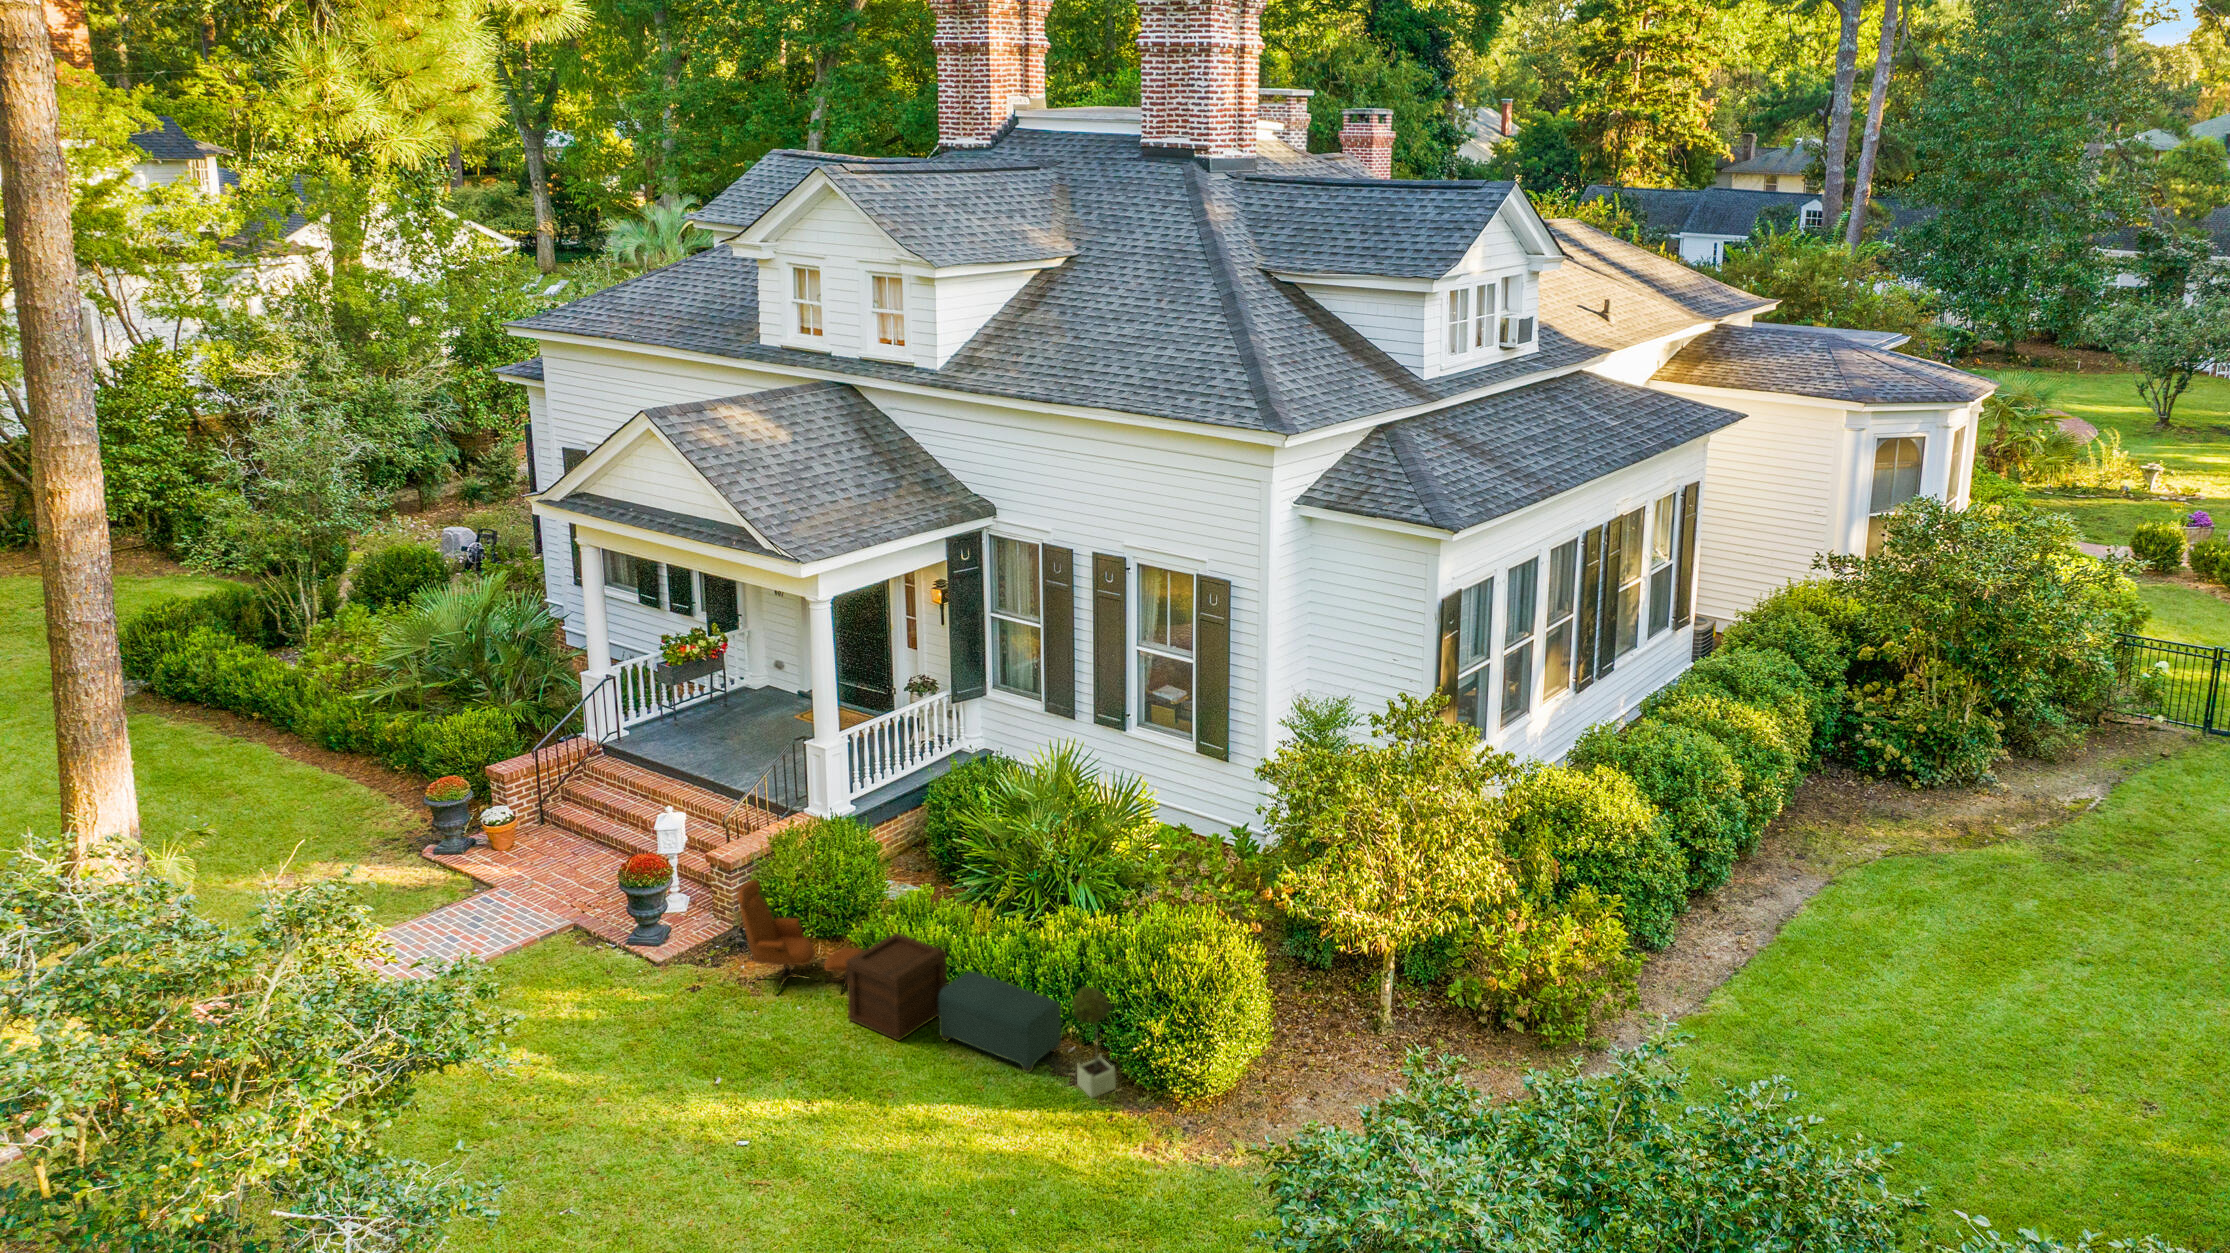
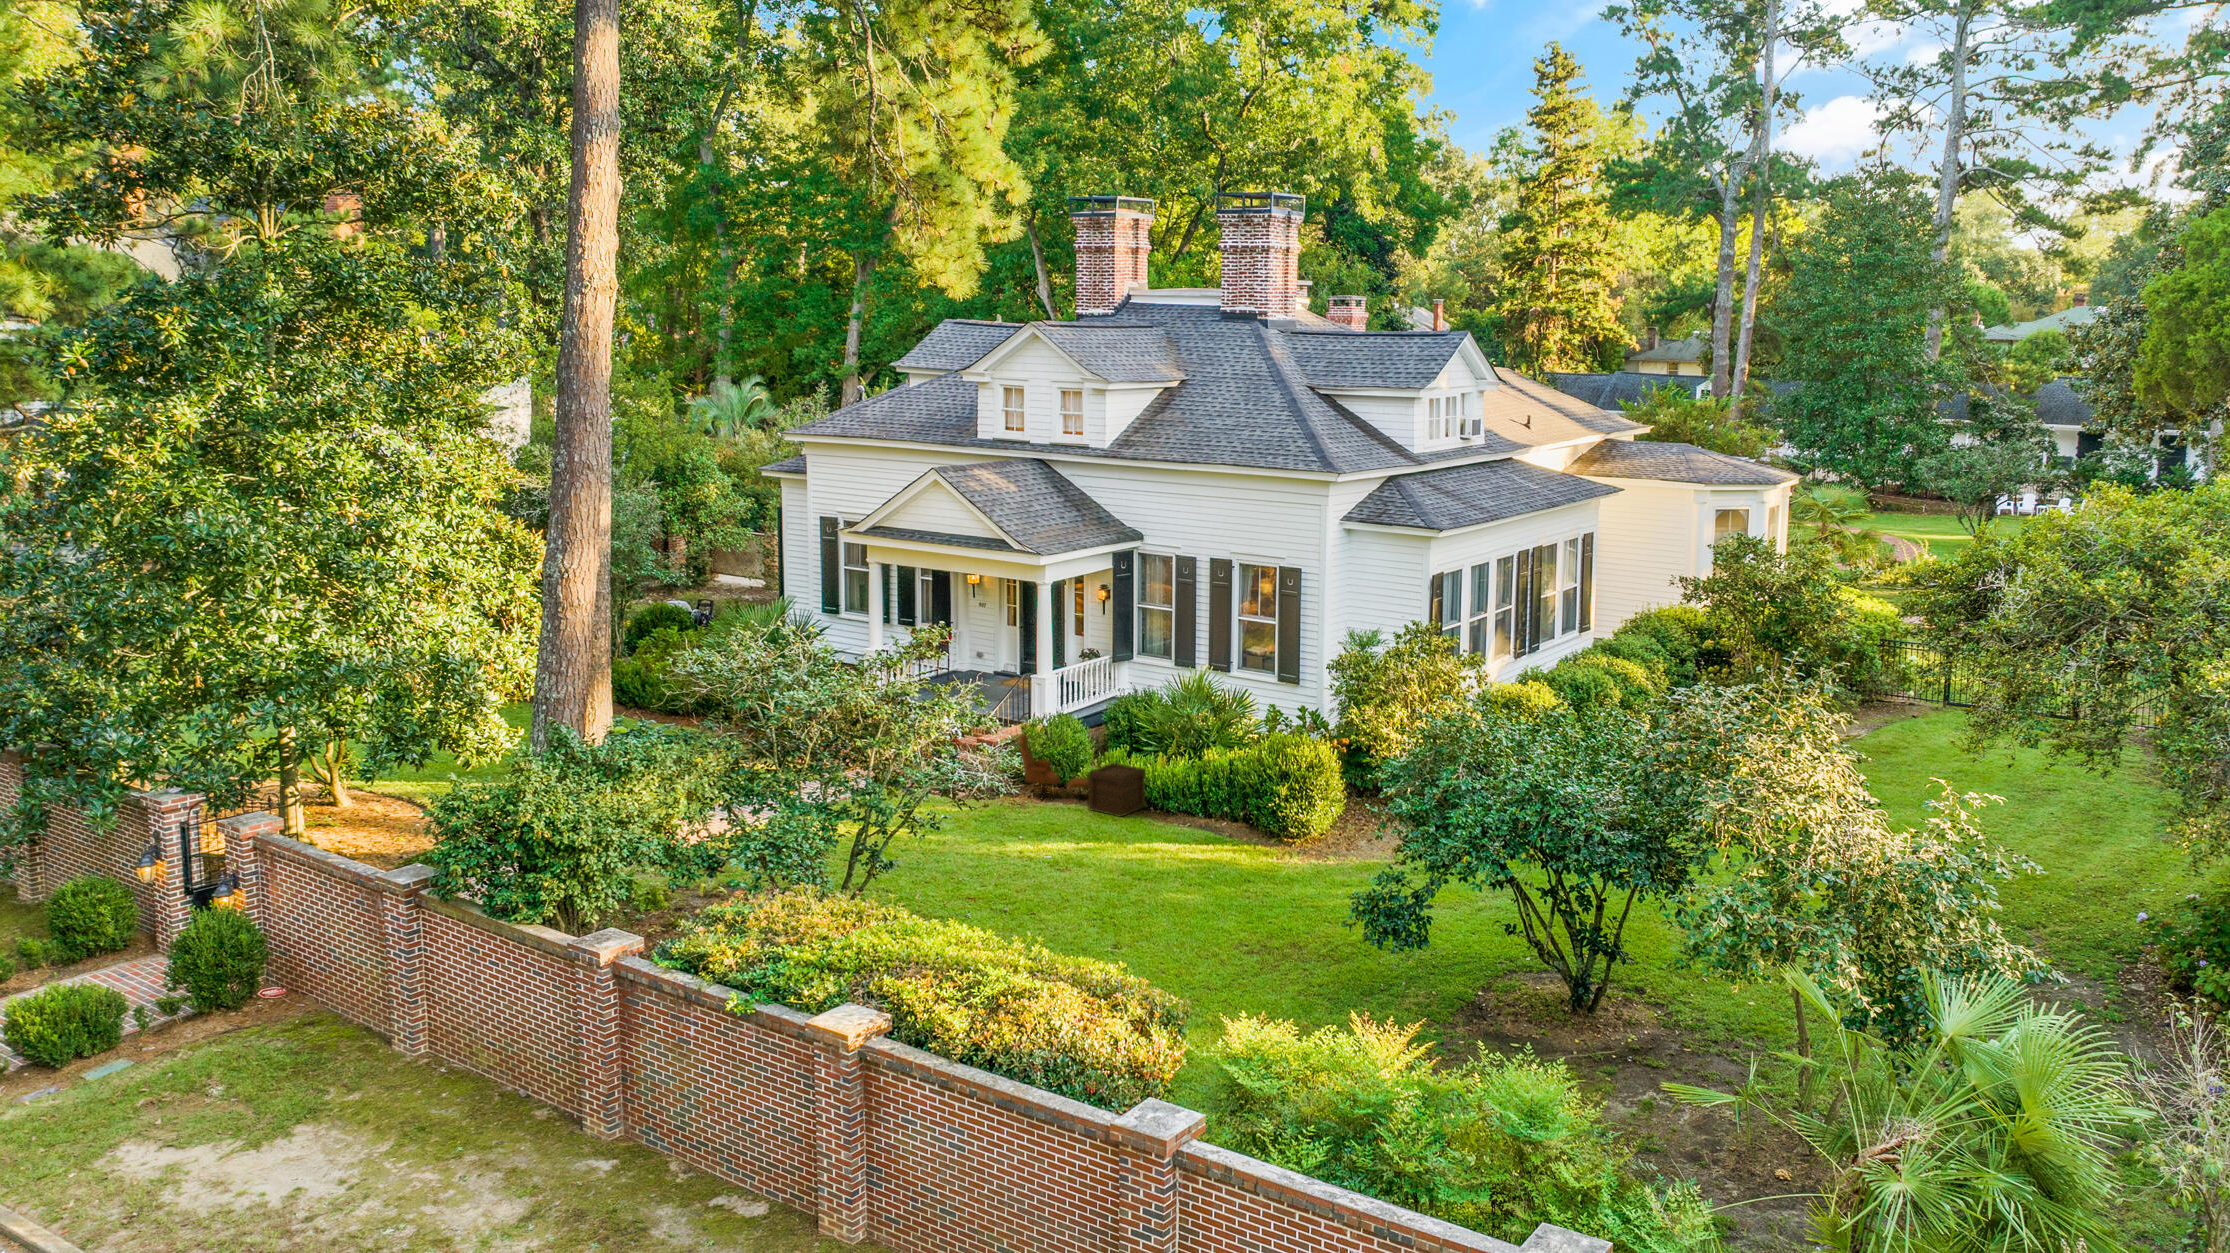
bench: present [938,972,1061,1073] -> none [1145,780,1218,828]
potted tree: present [1072,987,1116,1098] -> none [1229,773,1253,837]

